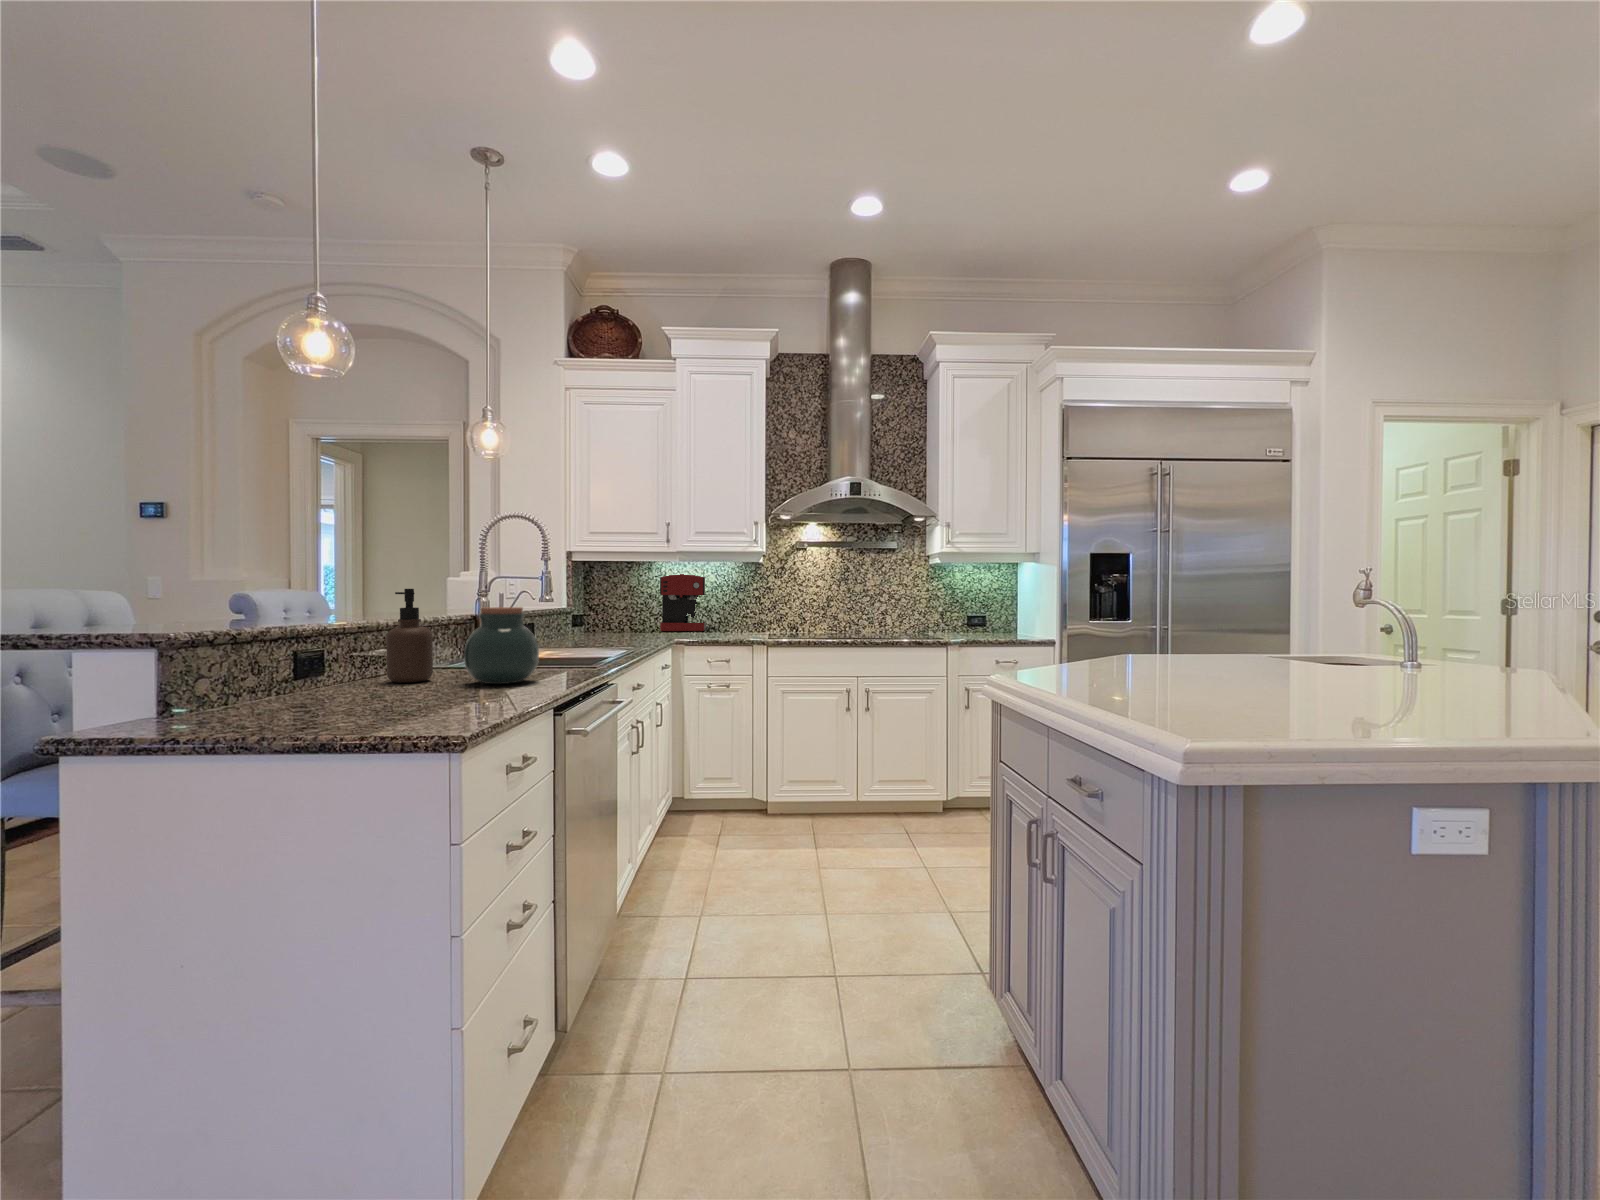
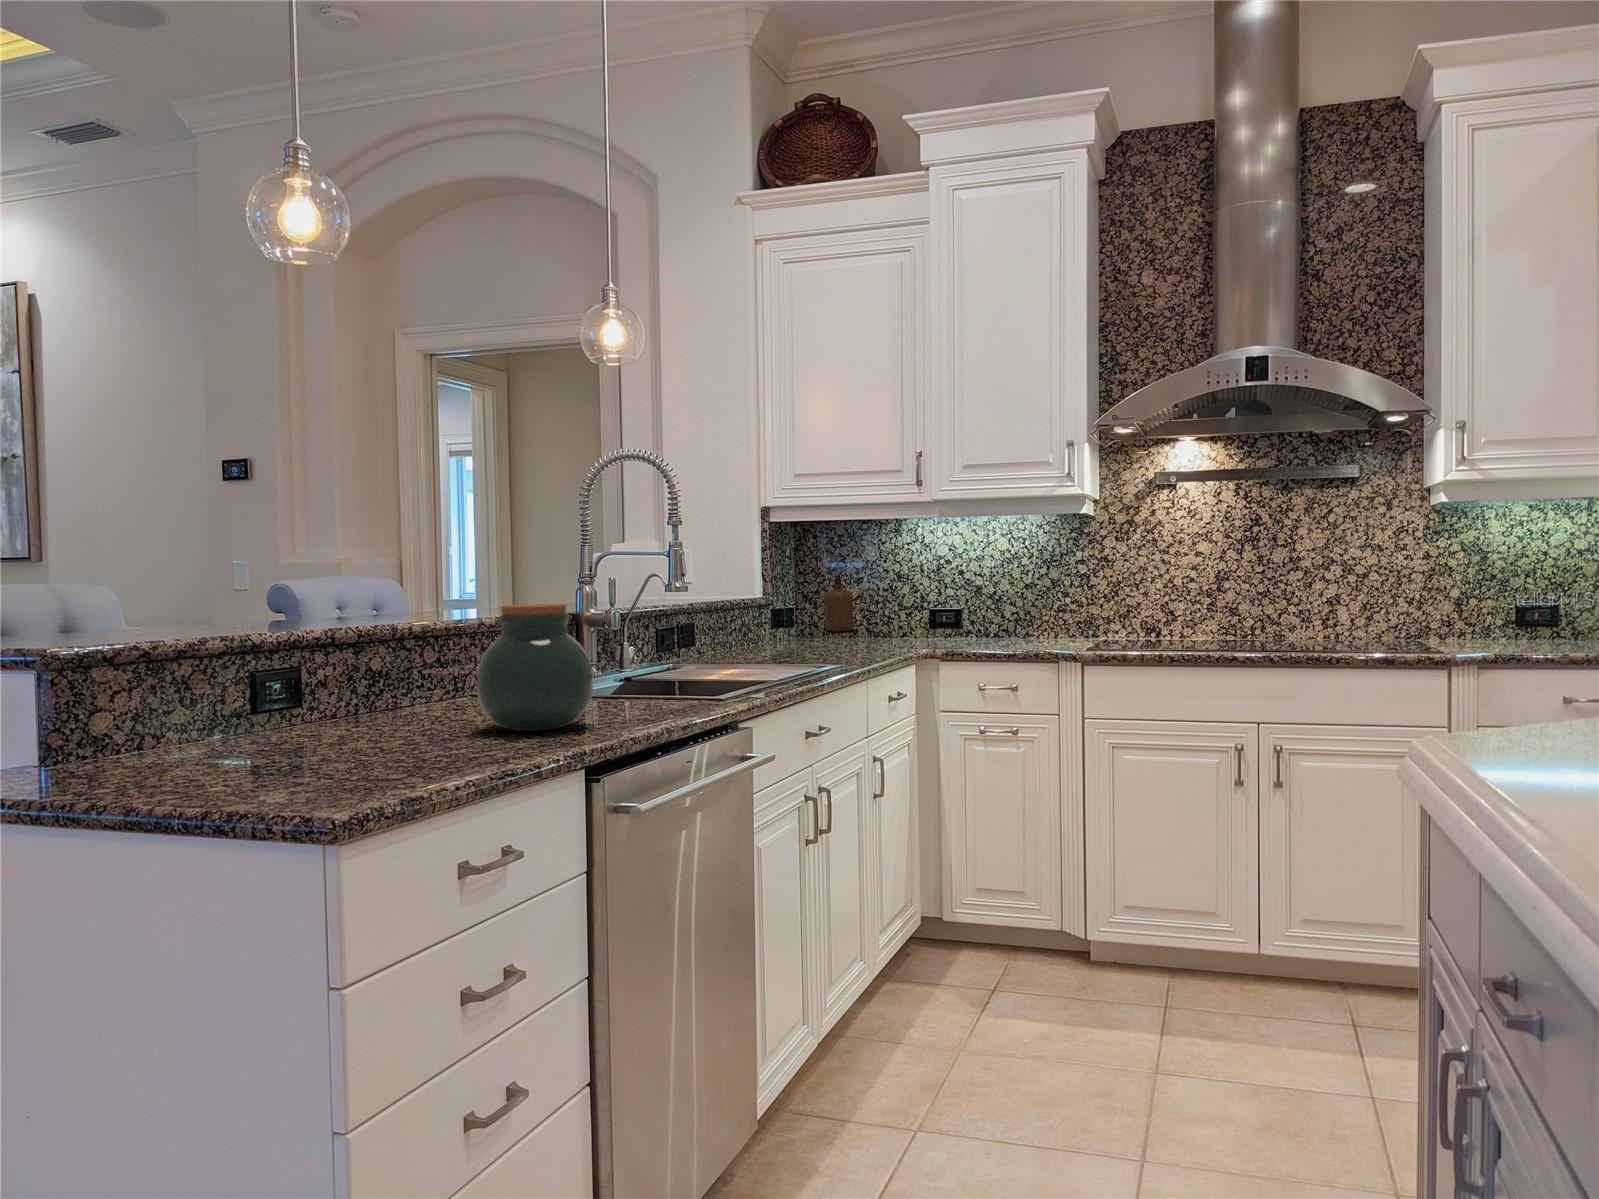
coffee maker: present [660,574,707,631] -> none [912,530,997,634]
soap dispenser: present [386,589,433,683] -> present [824,576,855,632]

